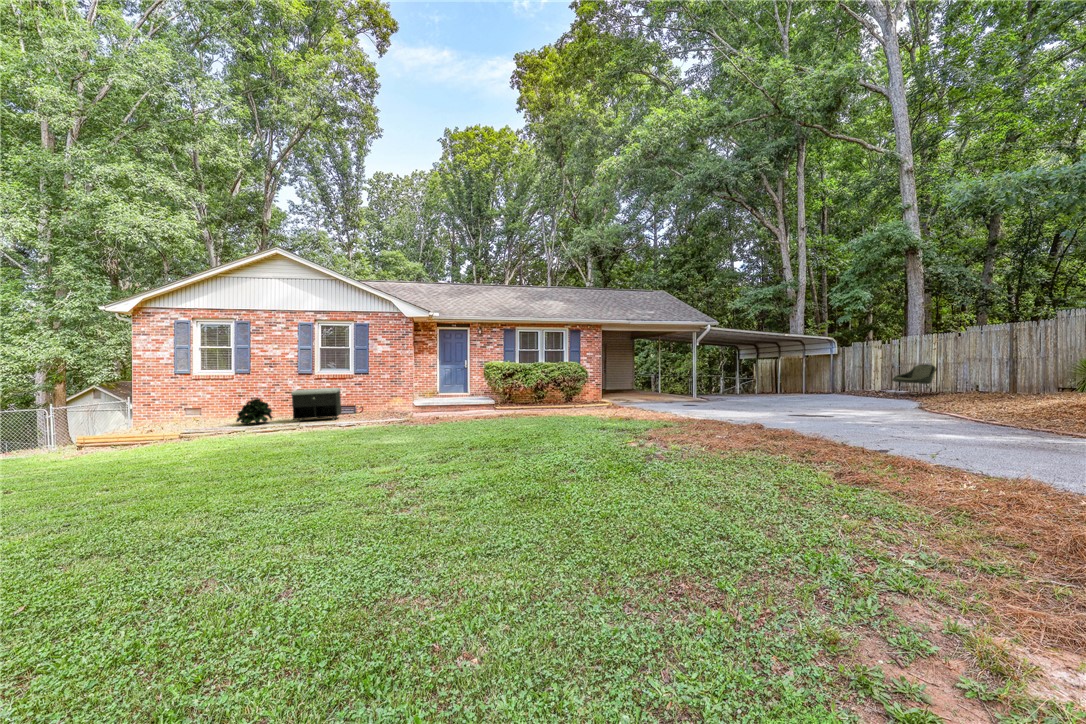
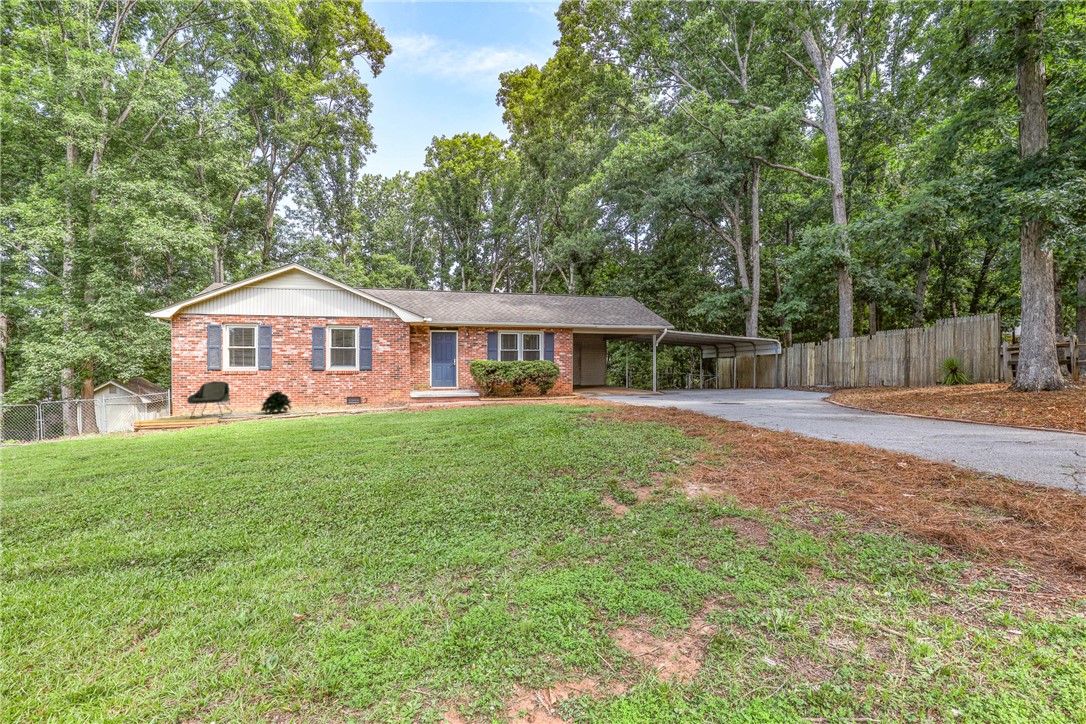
lounge chair: present [892,364,936,396] -> present [187,382,232,416]
storage bench: present [291,388,341,422] -> none [308,382,349,411]

